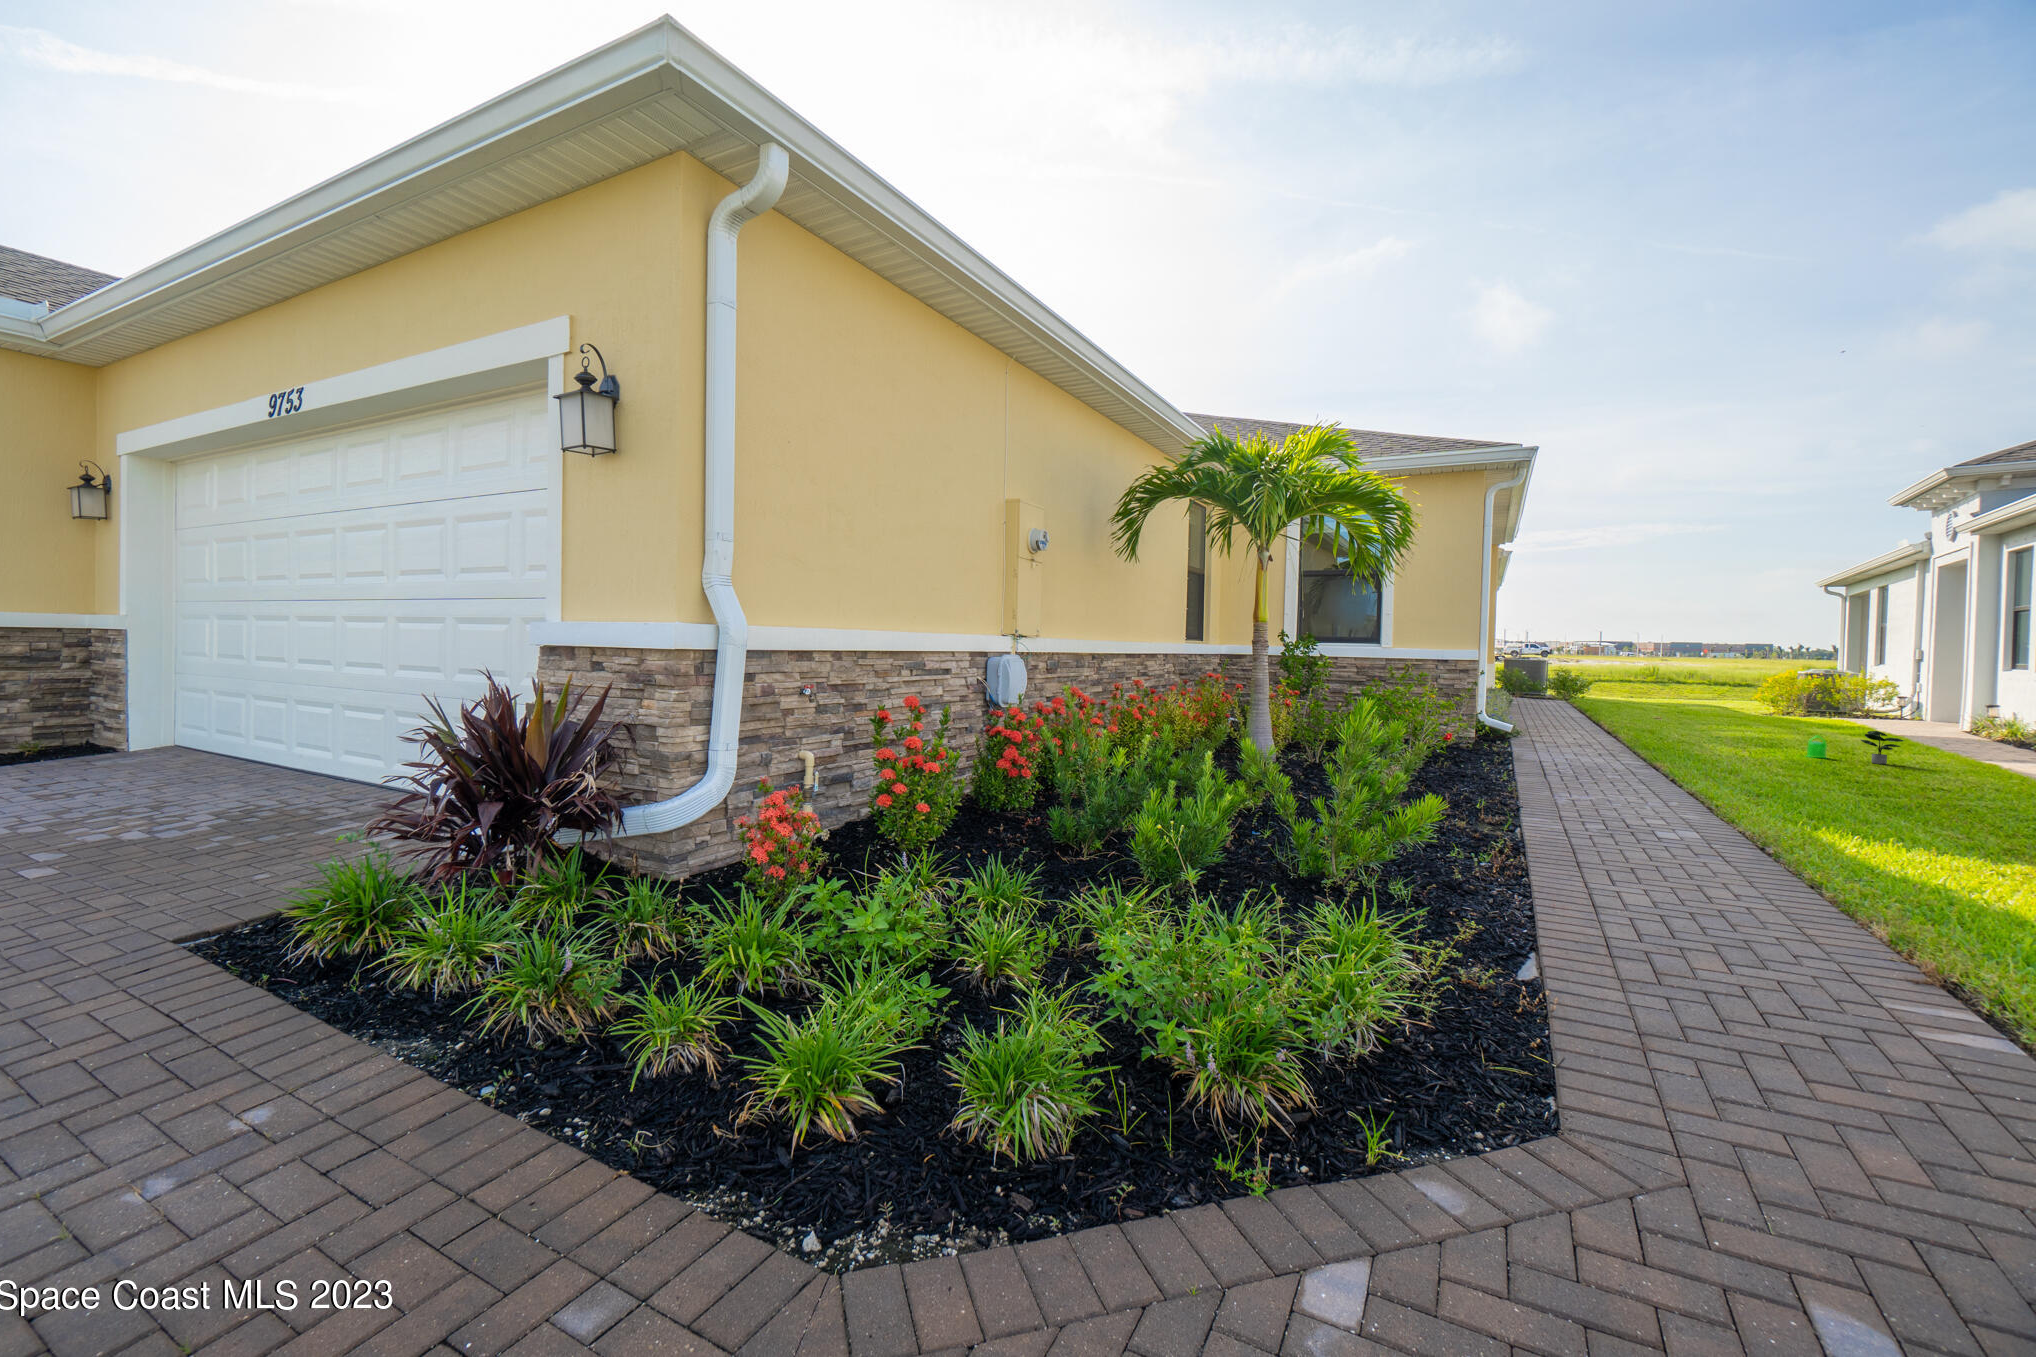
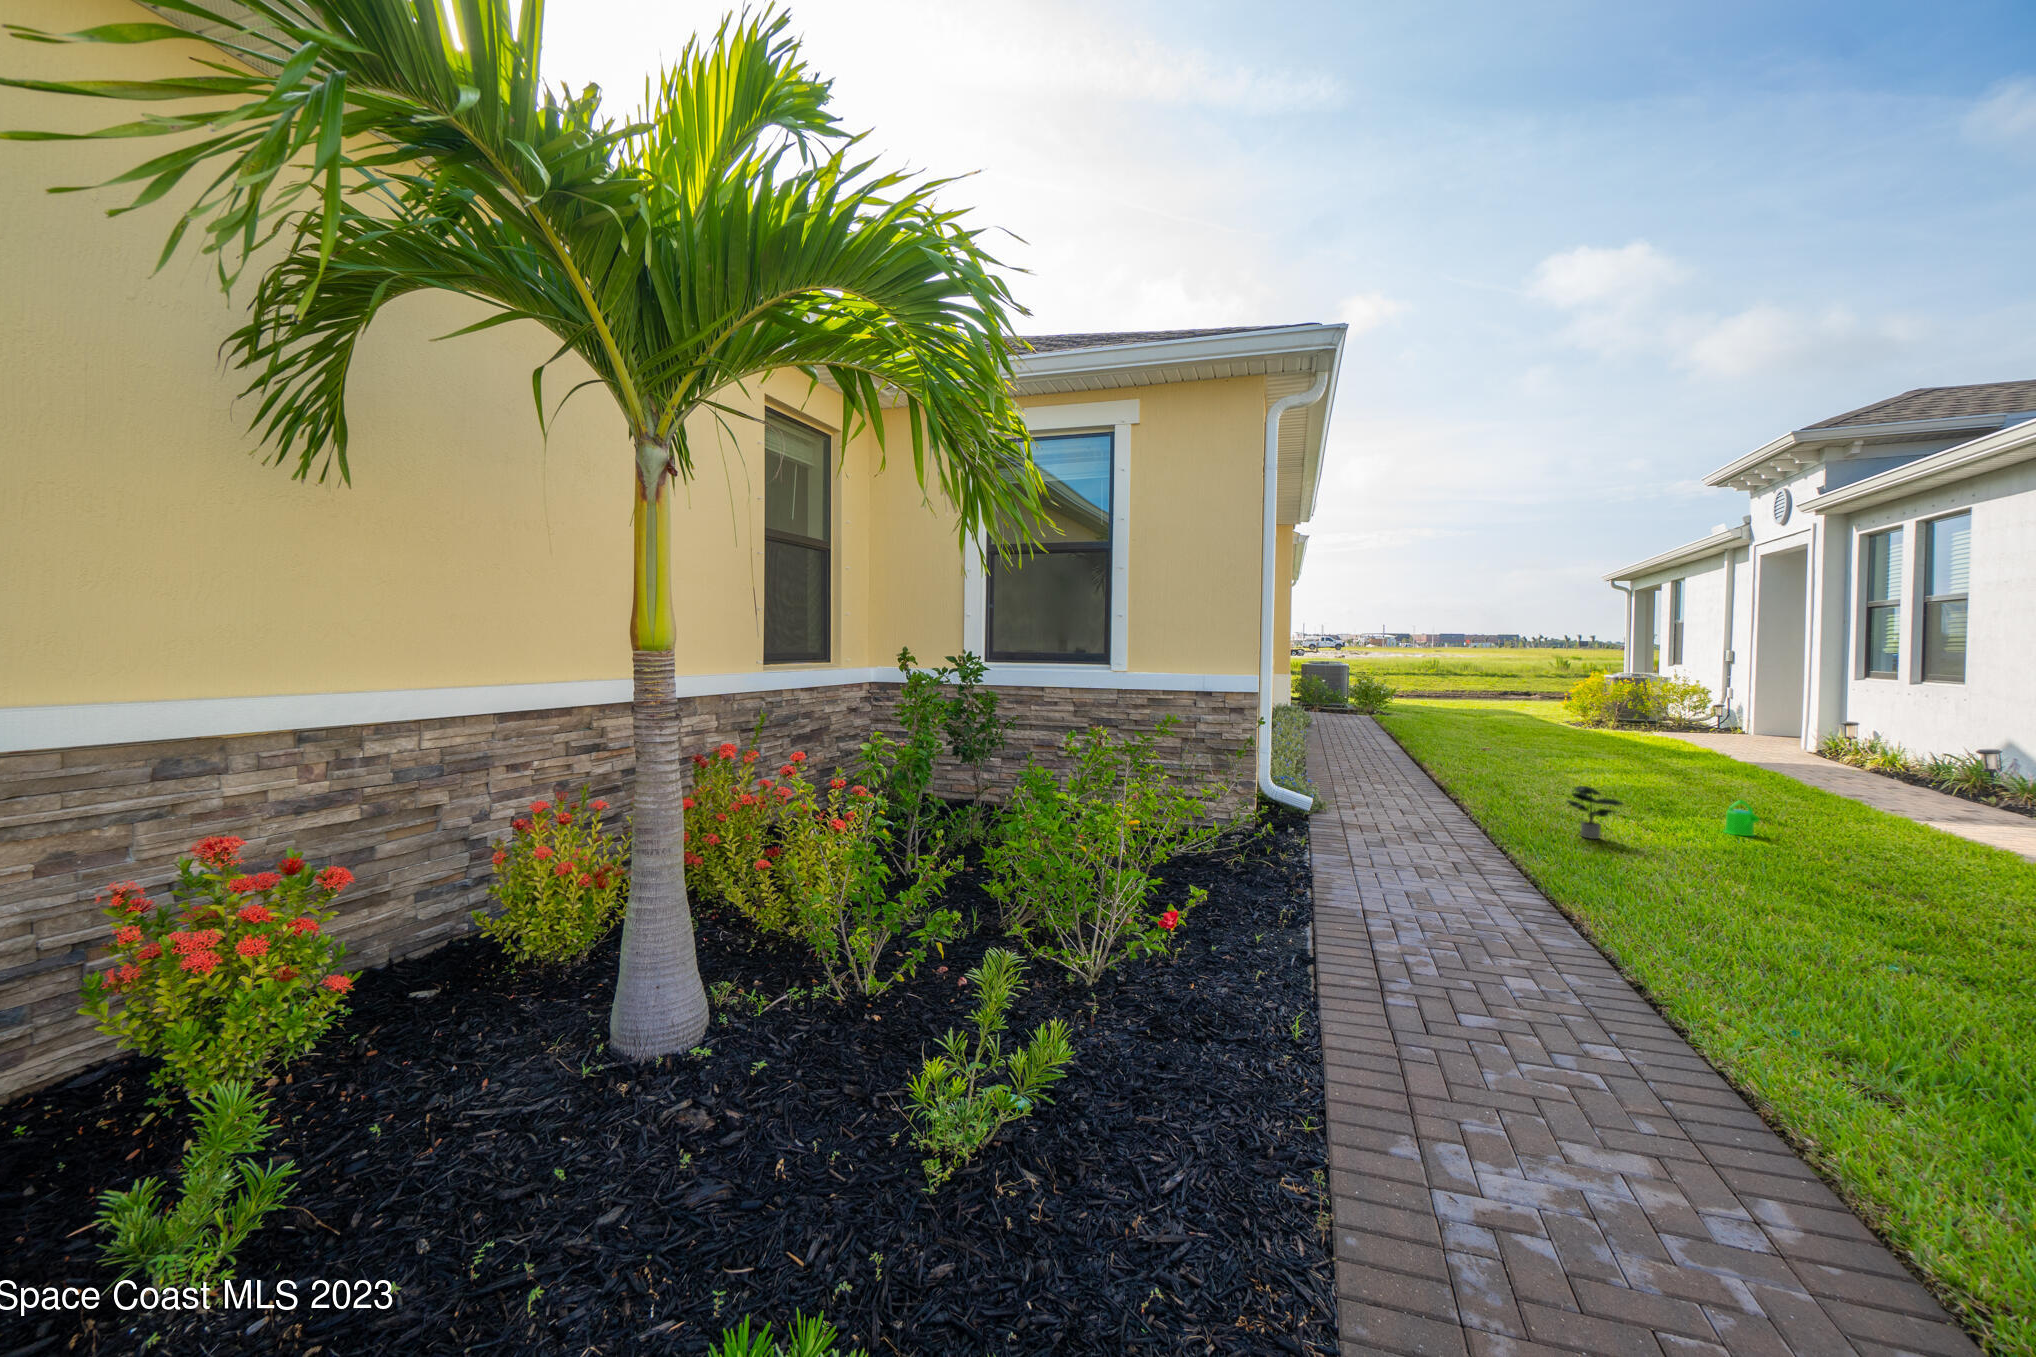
potted plant: present [1861,731,1904,764] -> present [1567,786,1623,839]

